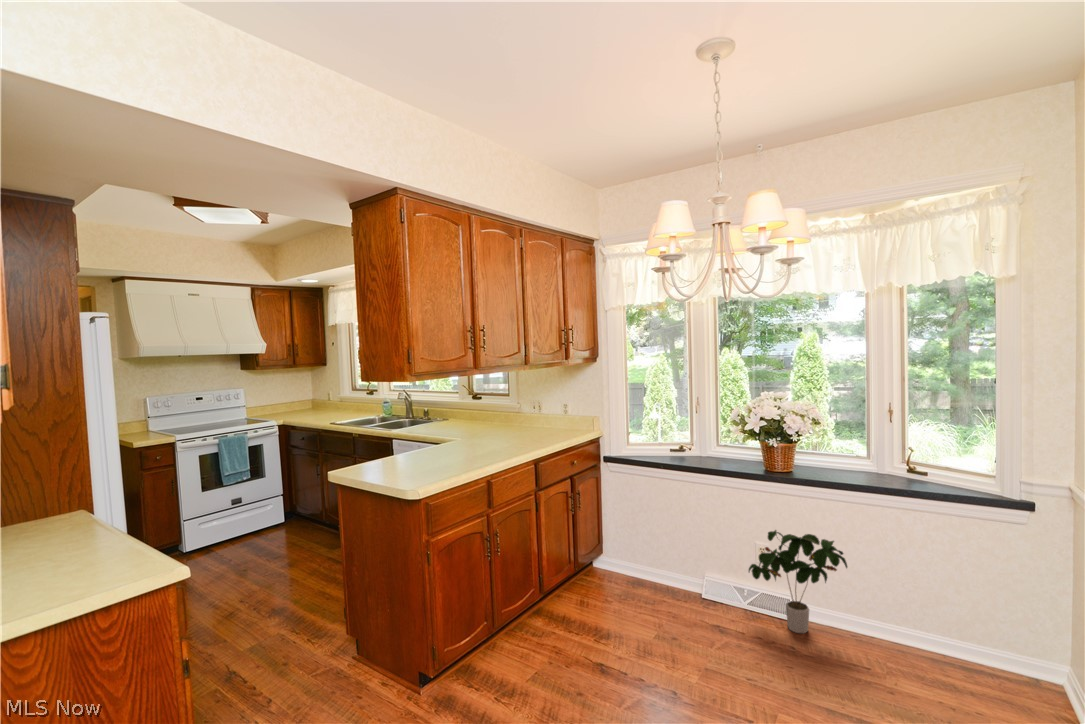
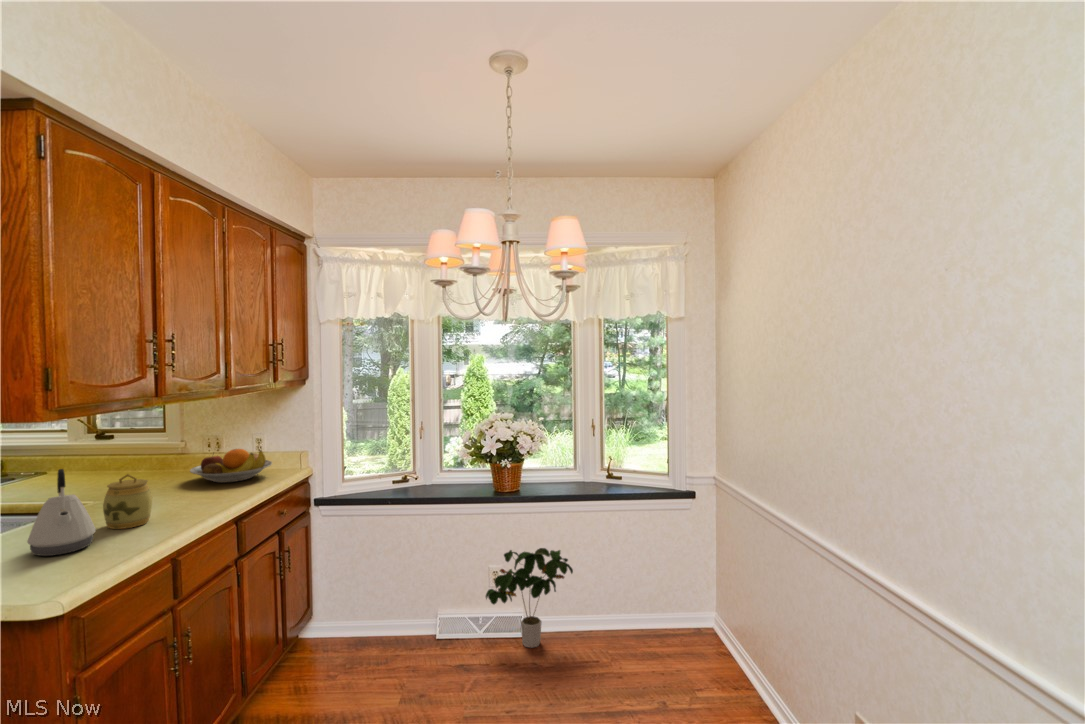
fruit bowl: none [514,411,569,435] -> present [190,449,272,483]
kettle: none [412,413,445,467] -> present [27,469,96,556]
jar: none [453,421,480,457] -> present [103,474,152,529]

